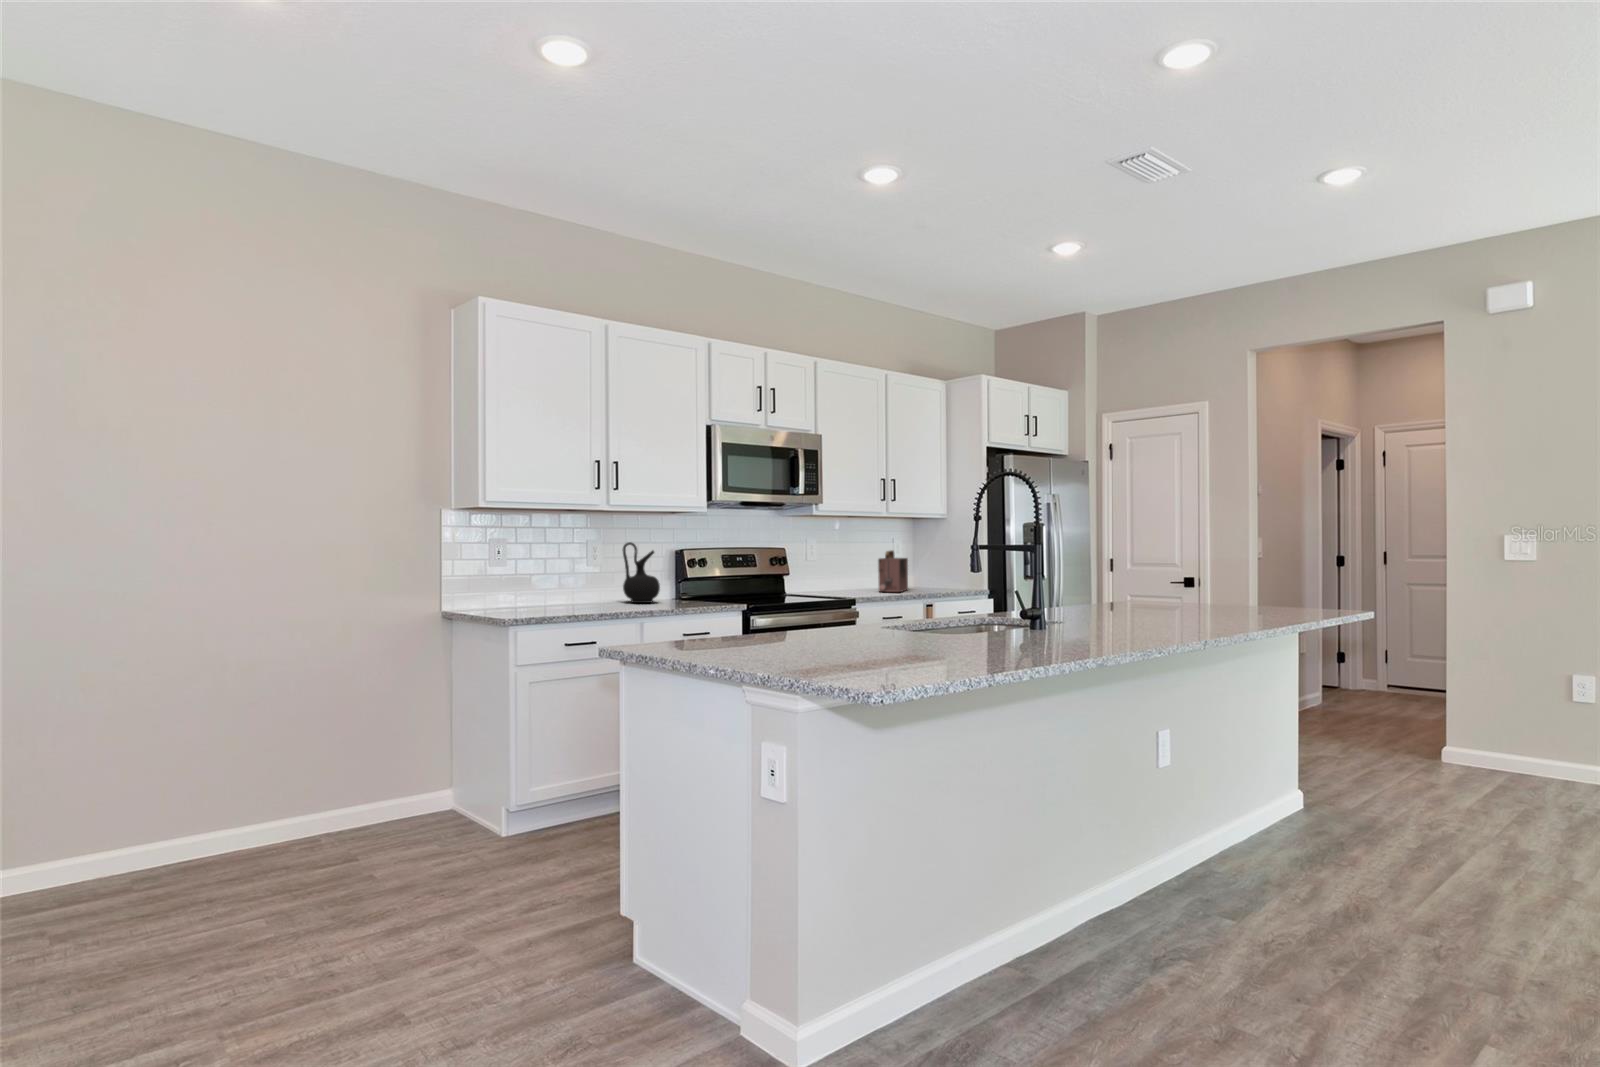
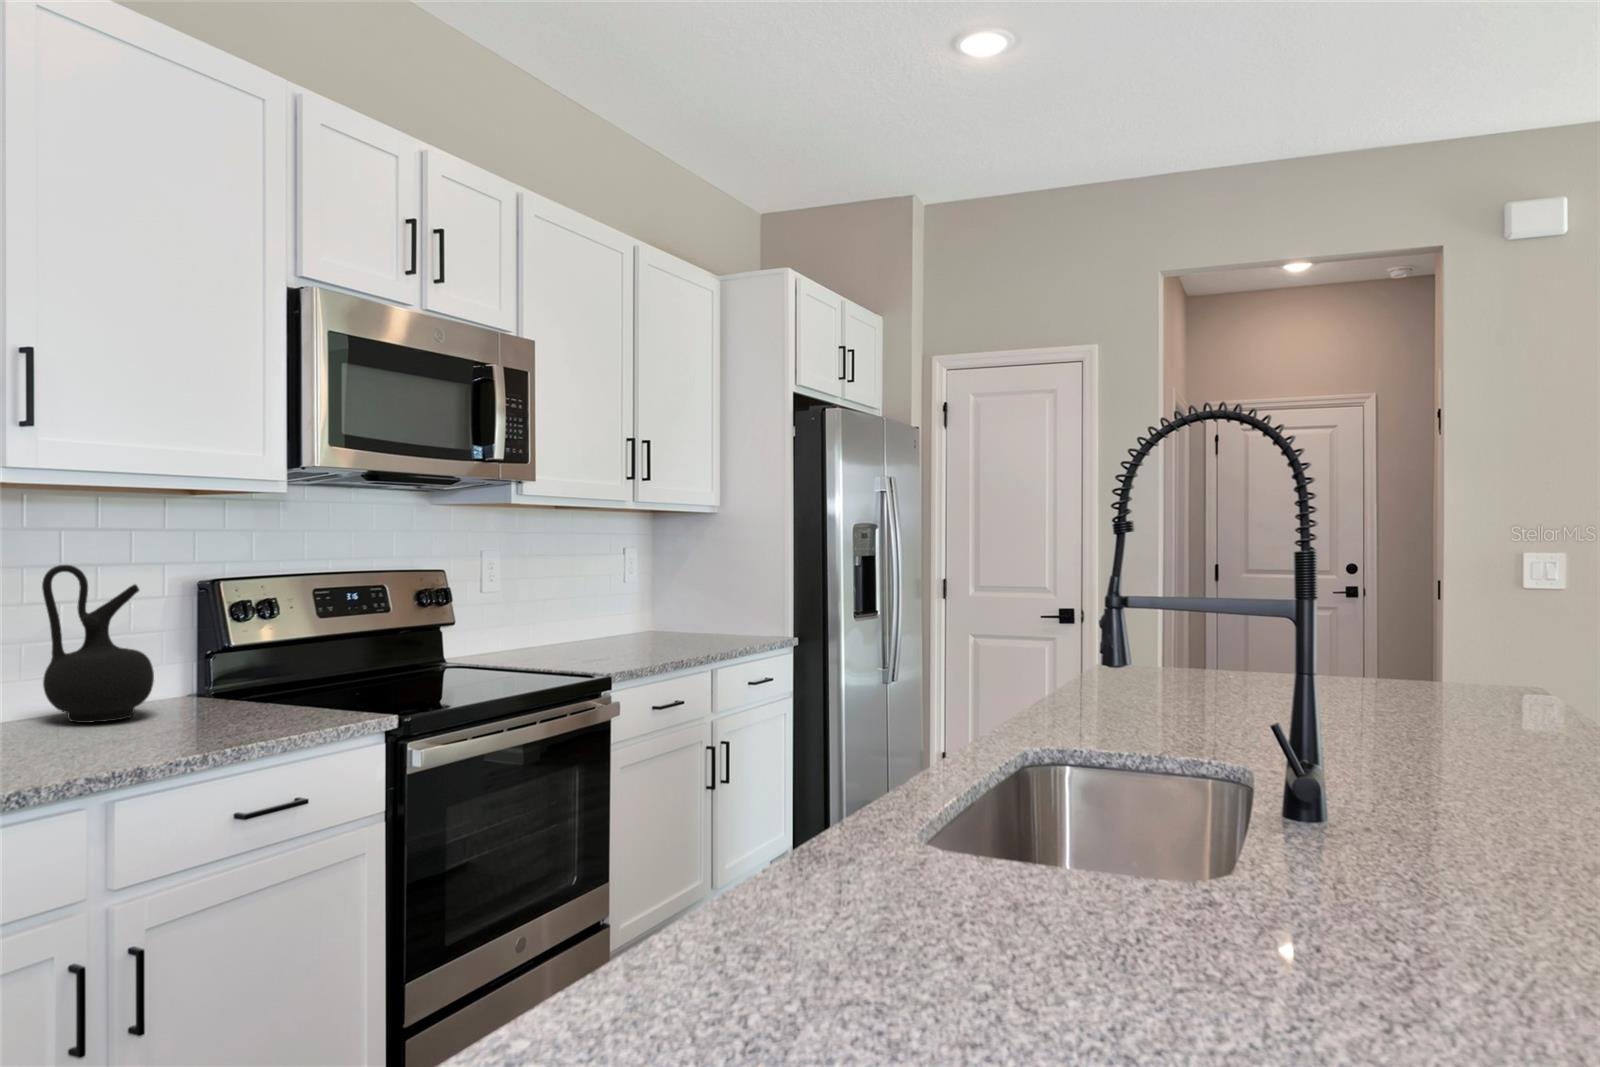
toaster: present [878,550,908,592] -> none [622,570,666,649]

